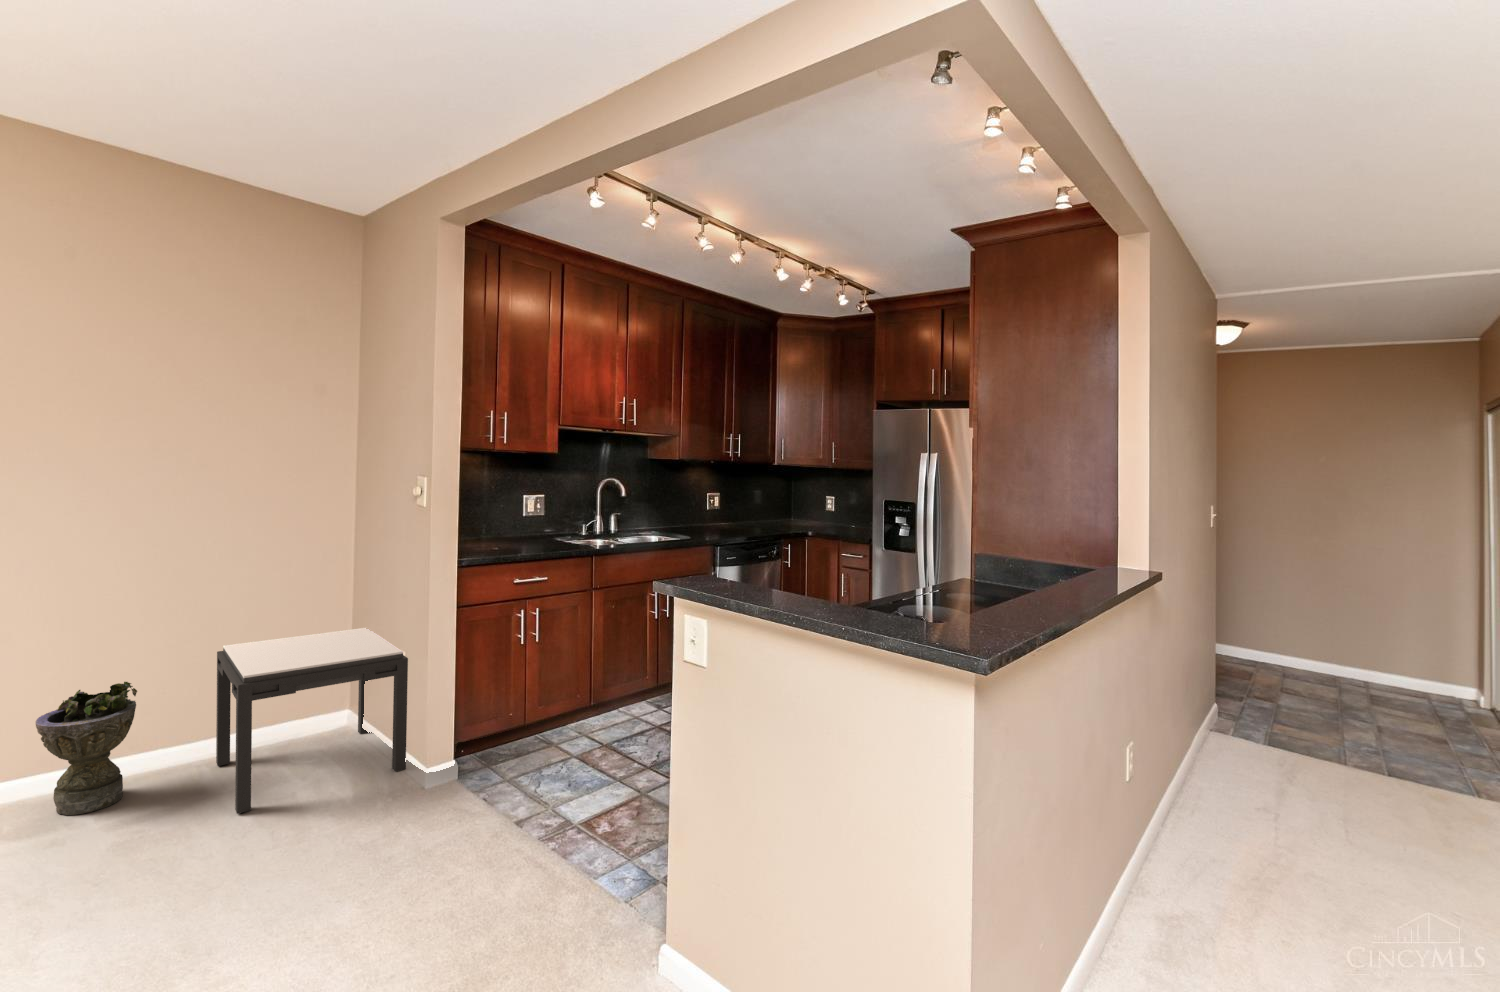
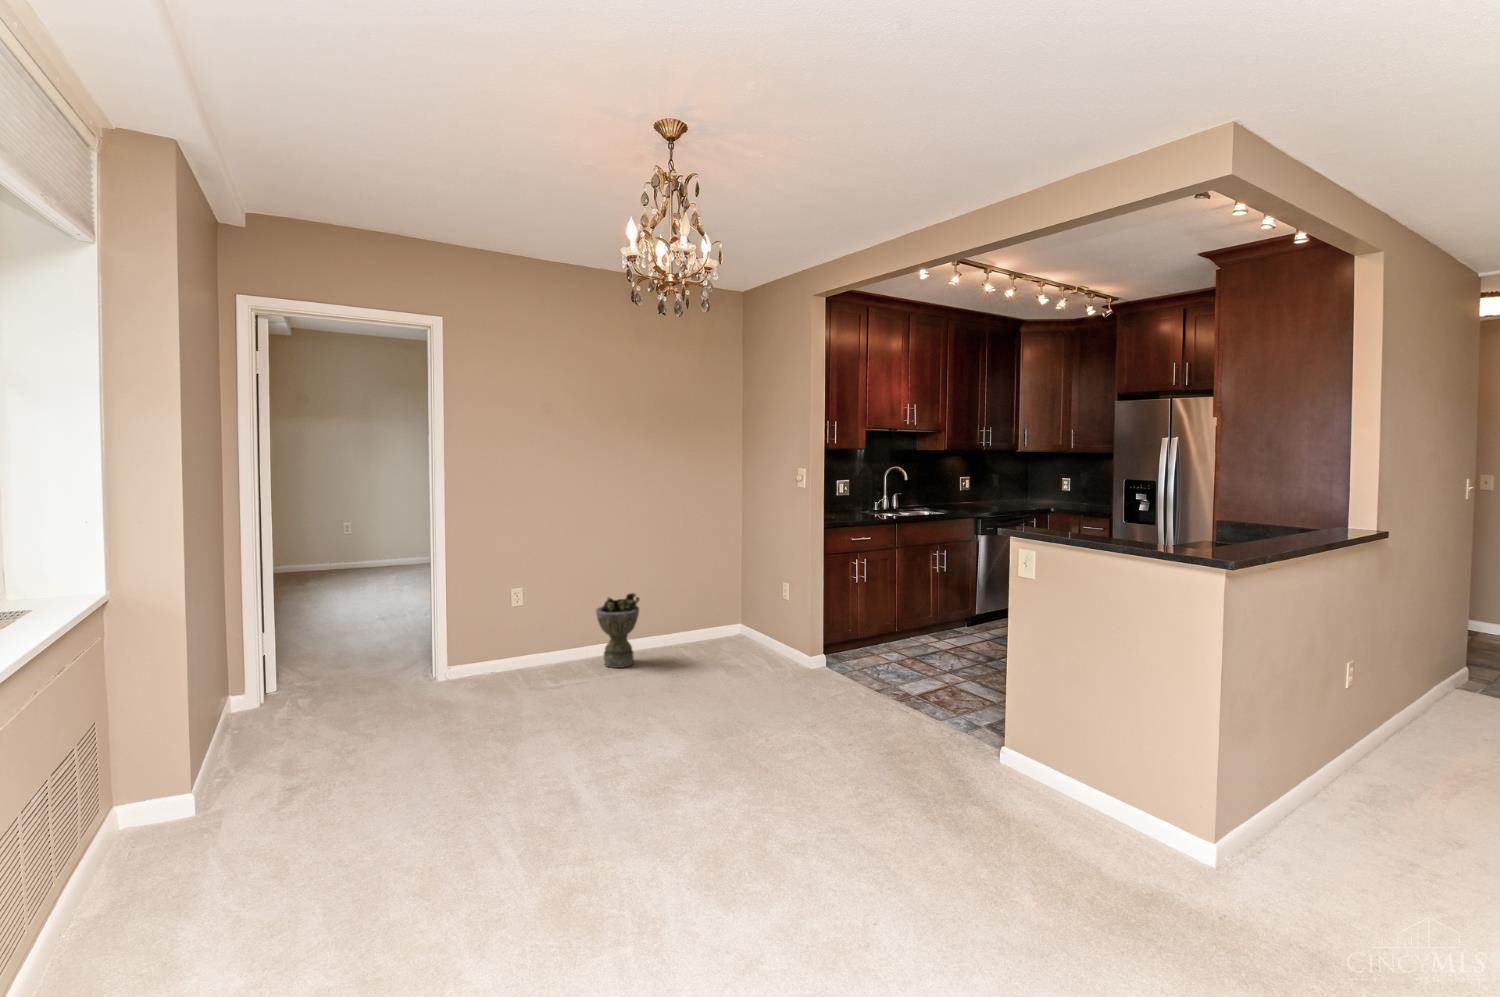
side table: present [216,628,408,814] -> none [669,570,788,673]

